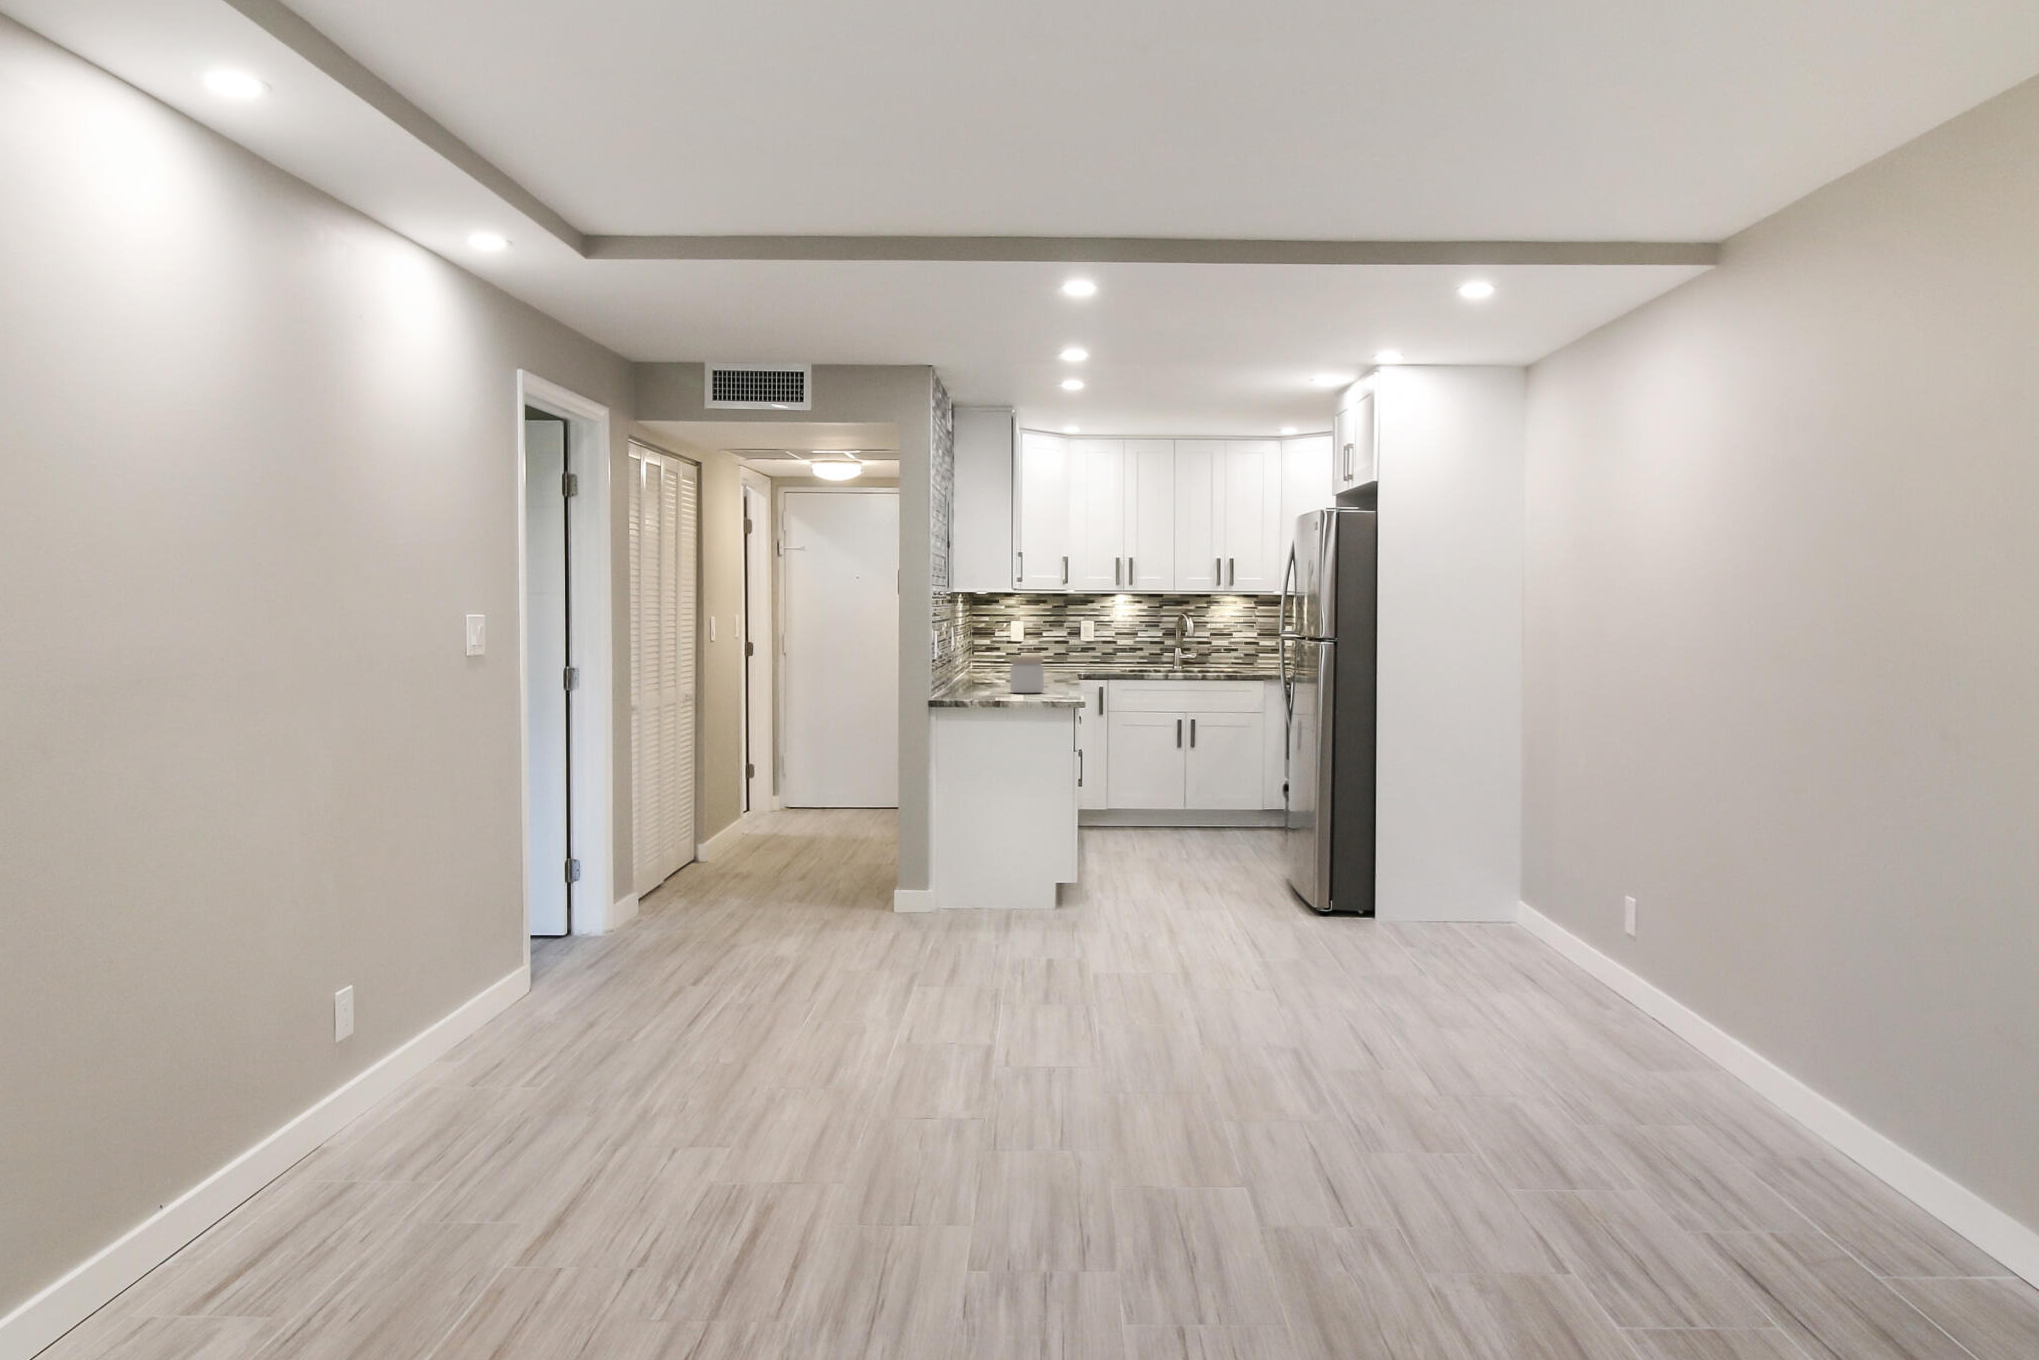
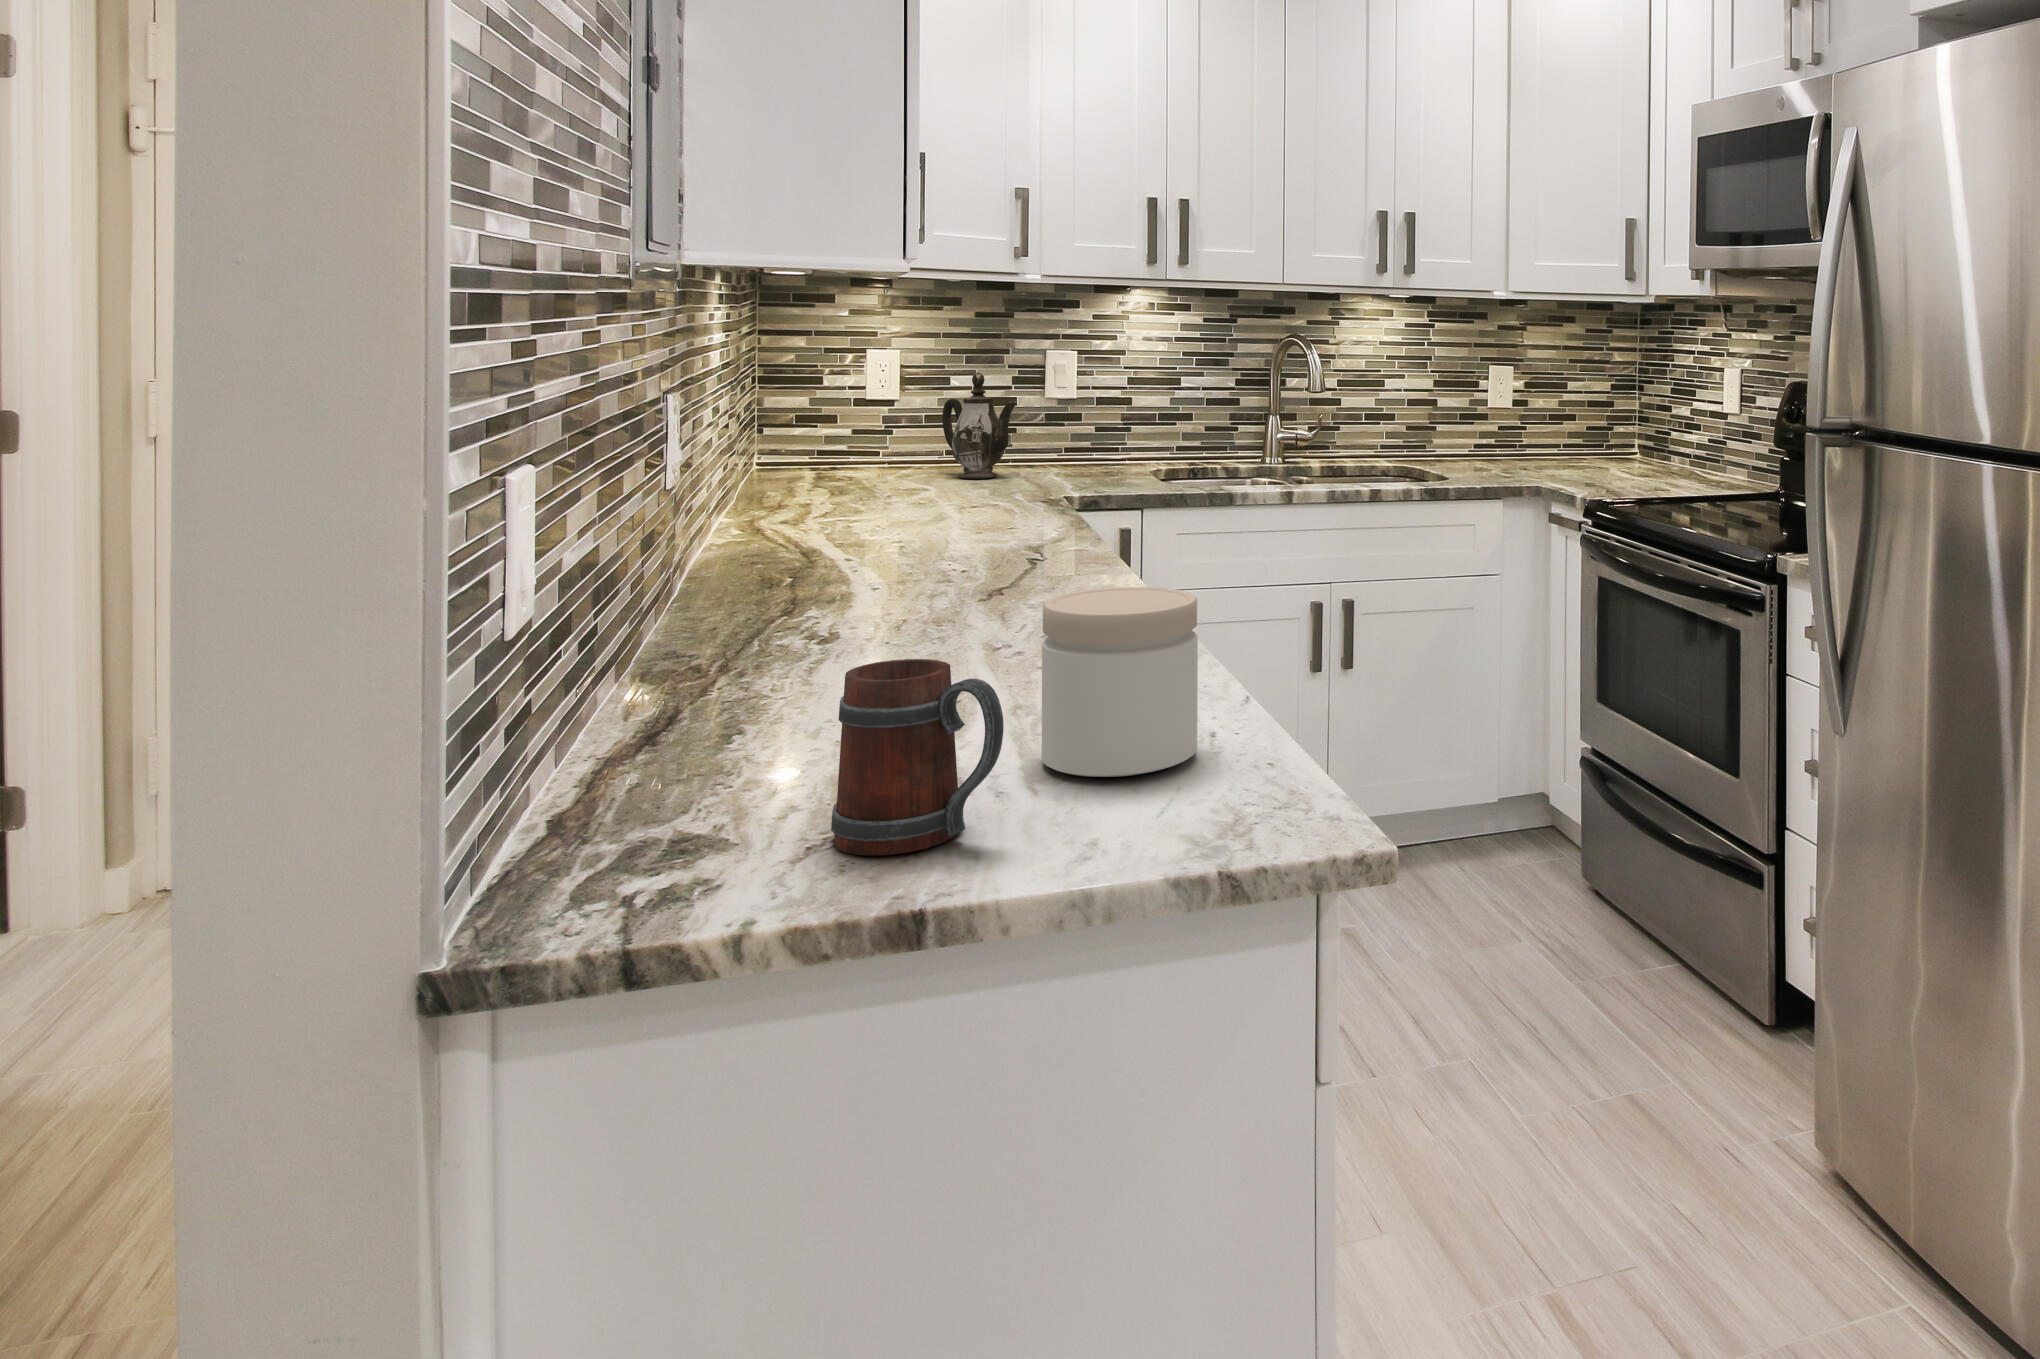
teapot: none [1039,629,1064,670] -> present [942,373,1017,479]
mug: none [965,662,994,695] -> present [831,659,1004,856]

